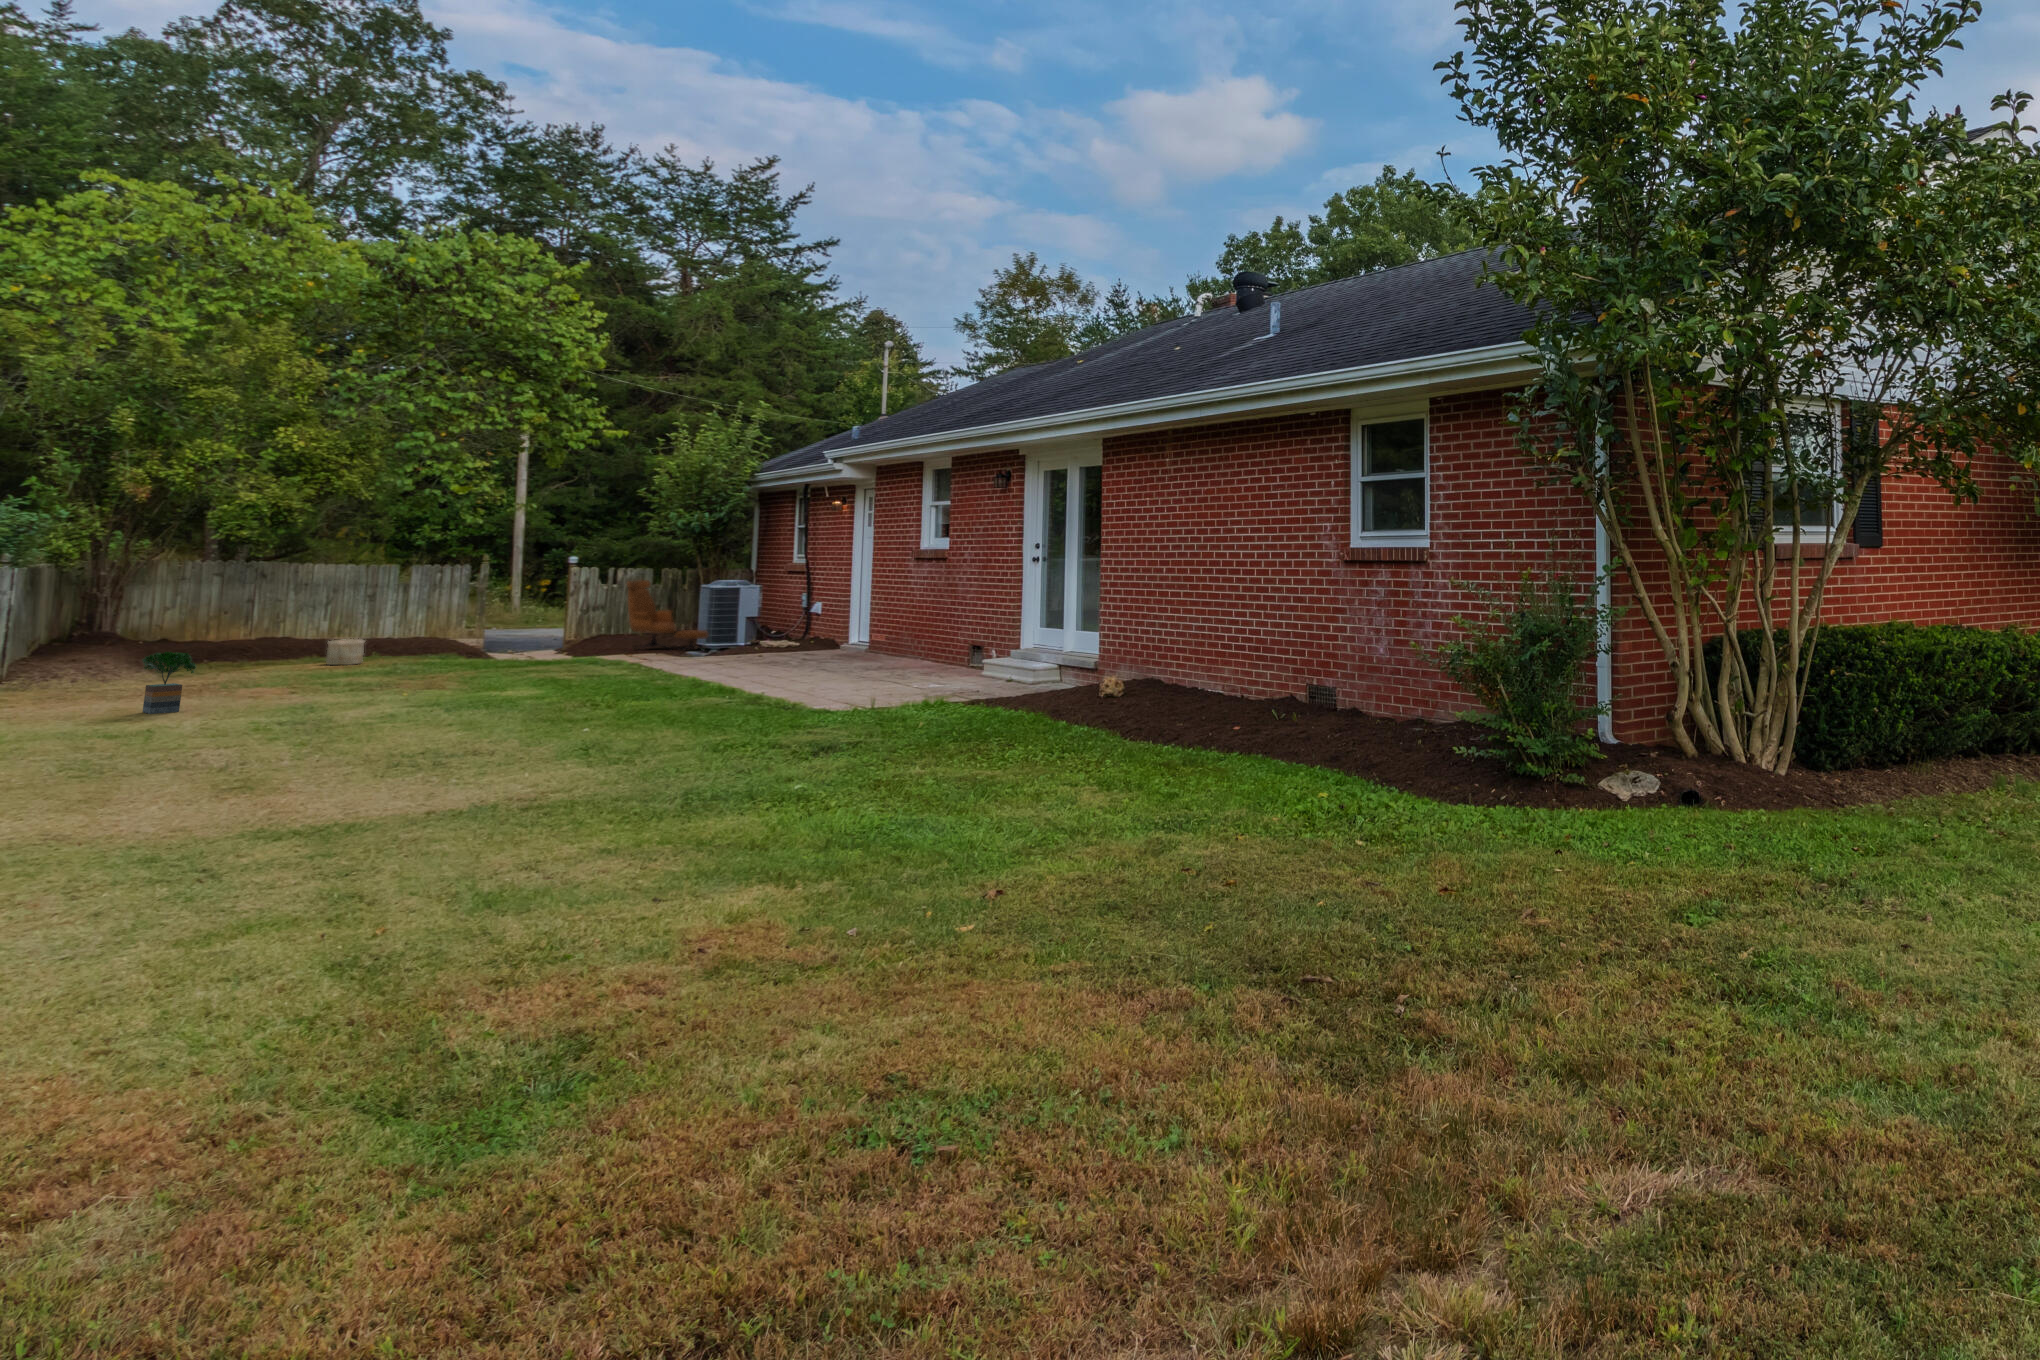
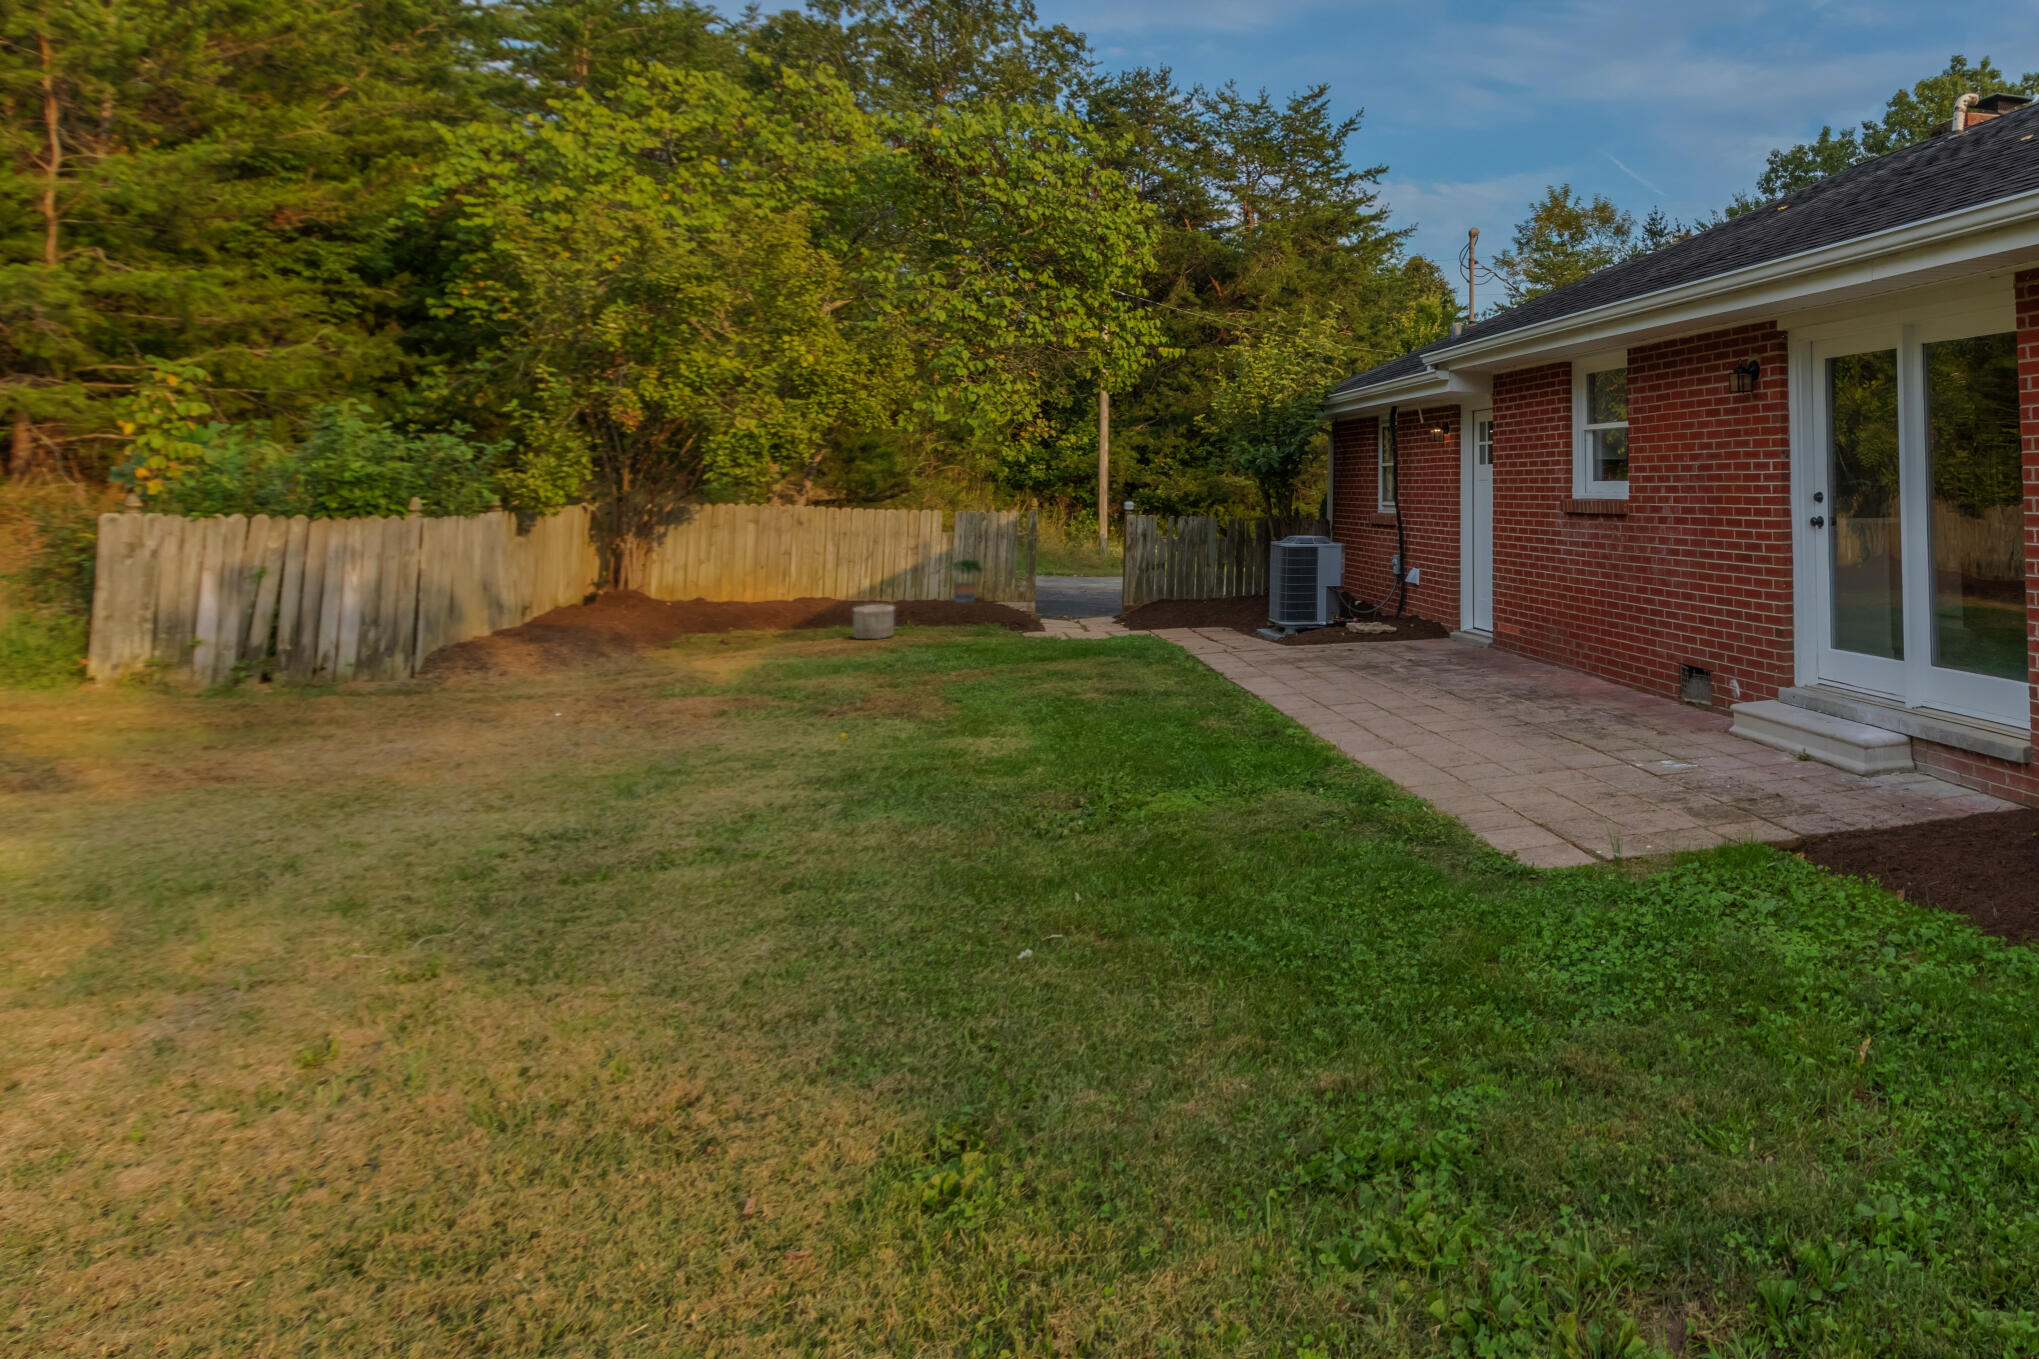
lounge chair: present [627,580,709,649] -> none [1190,530,1286,626]
potted tree: present [143,652,196,714] -> present [952,560,982,603]

